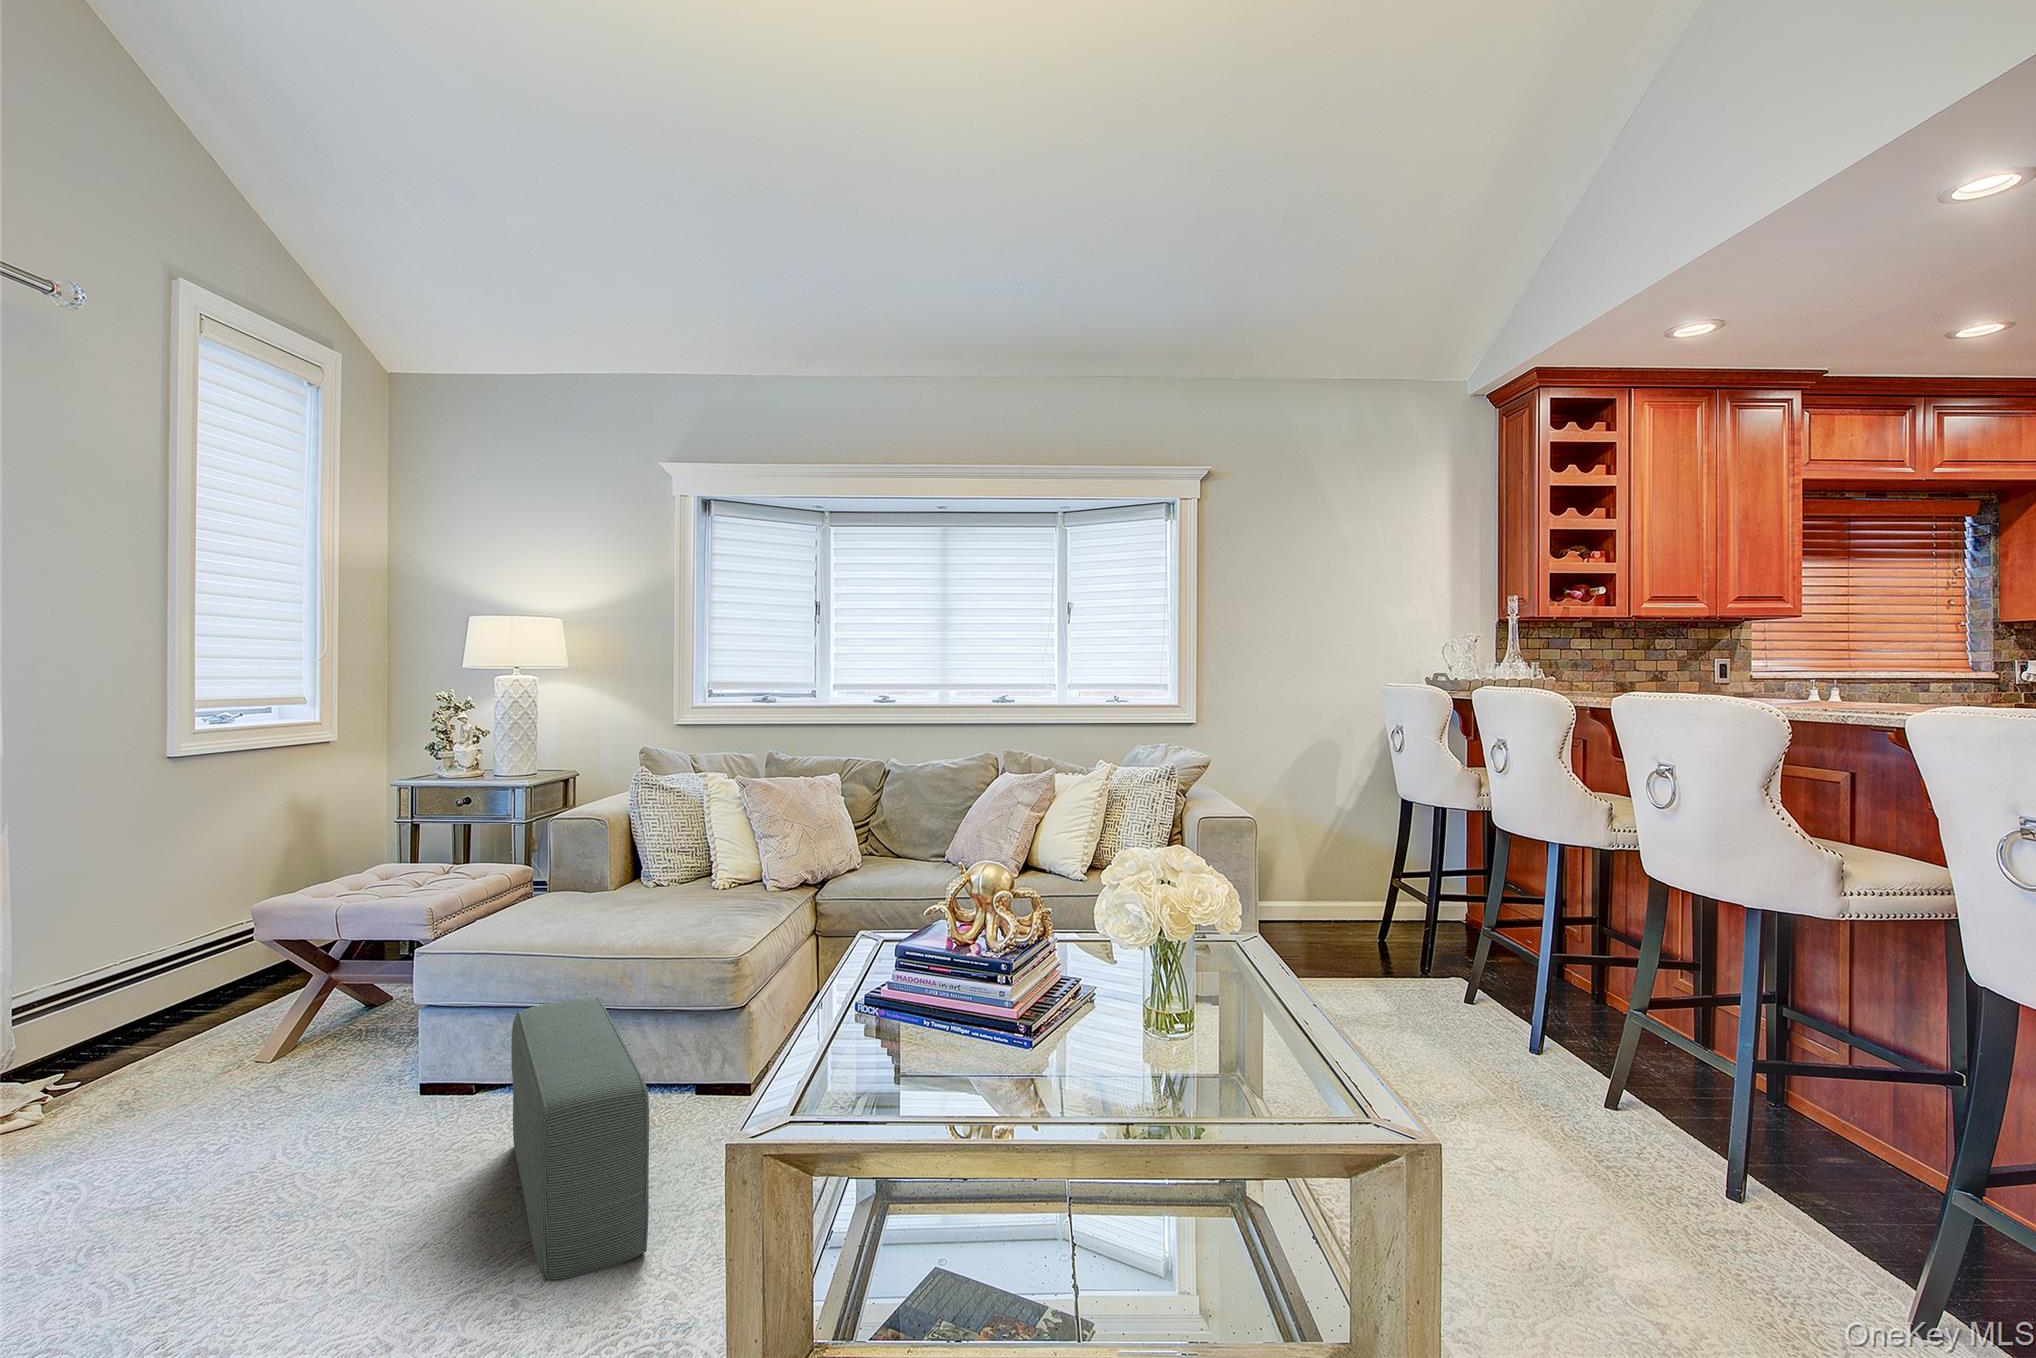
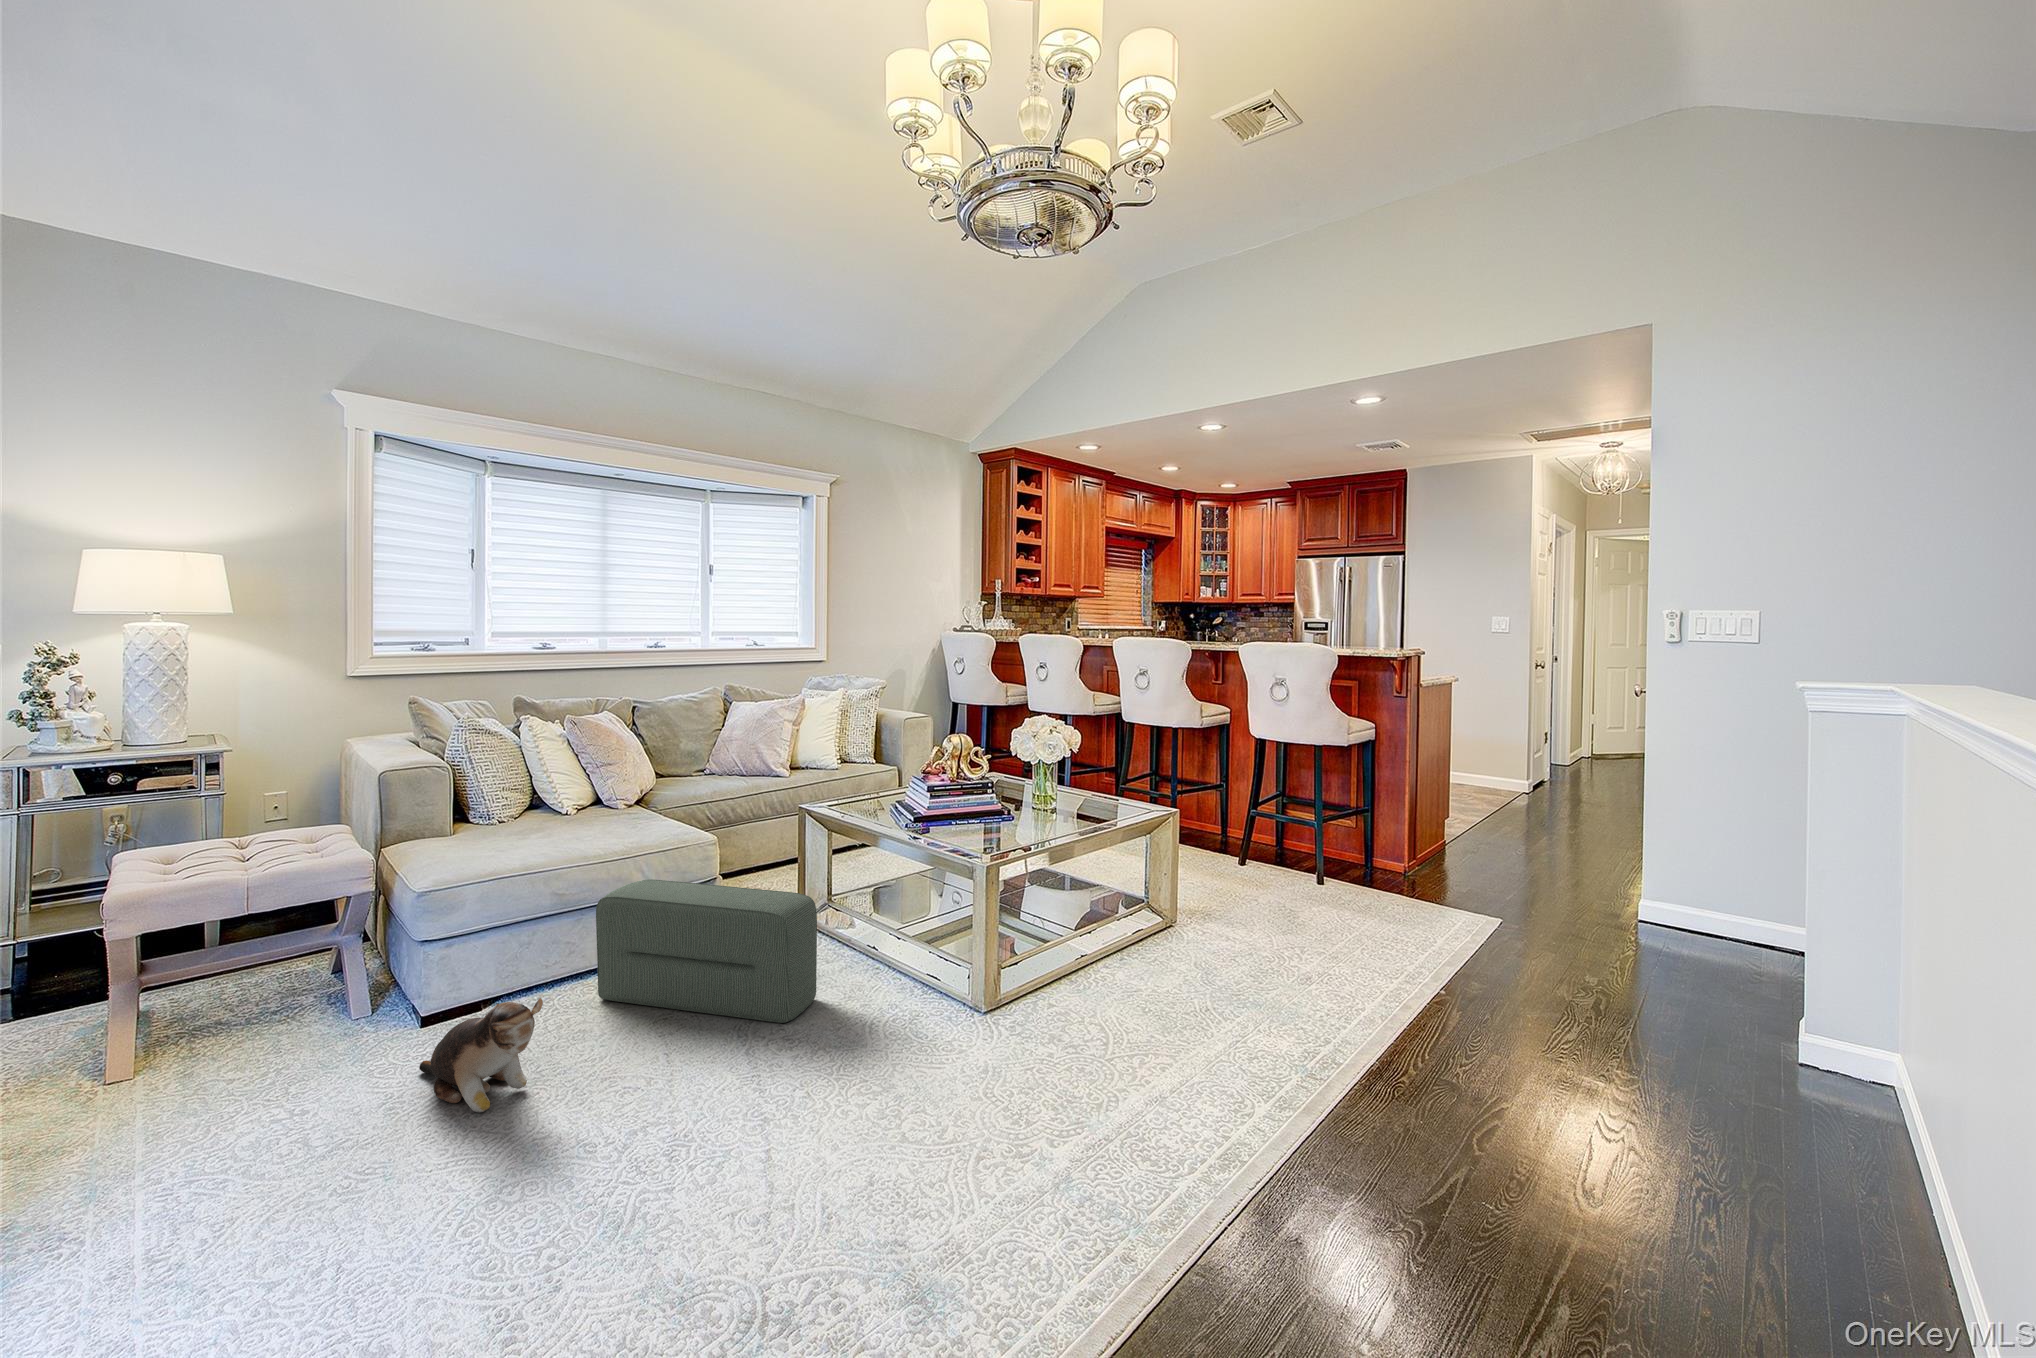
plush toy: none [142,1124,288,1255] -> present [419,998,543,1112]

